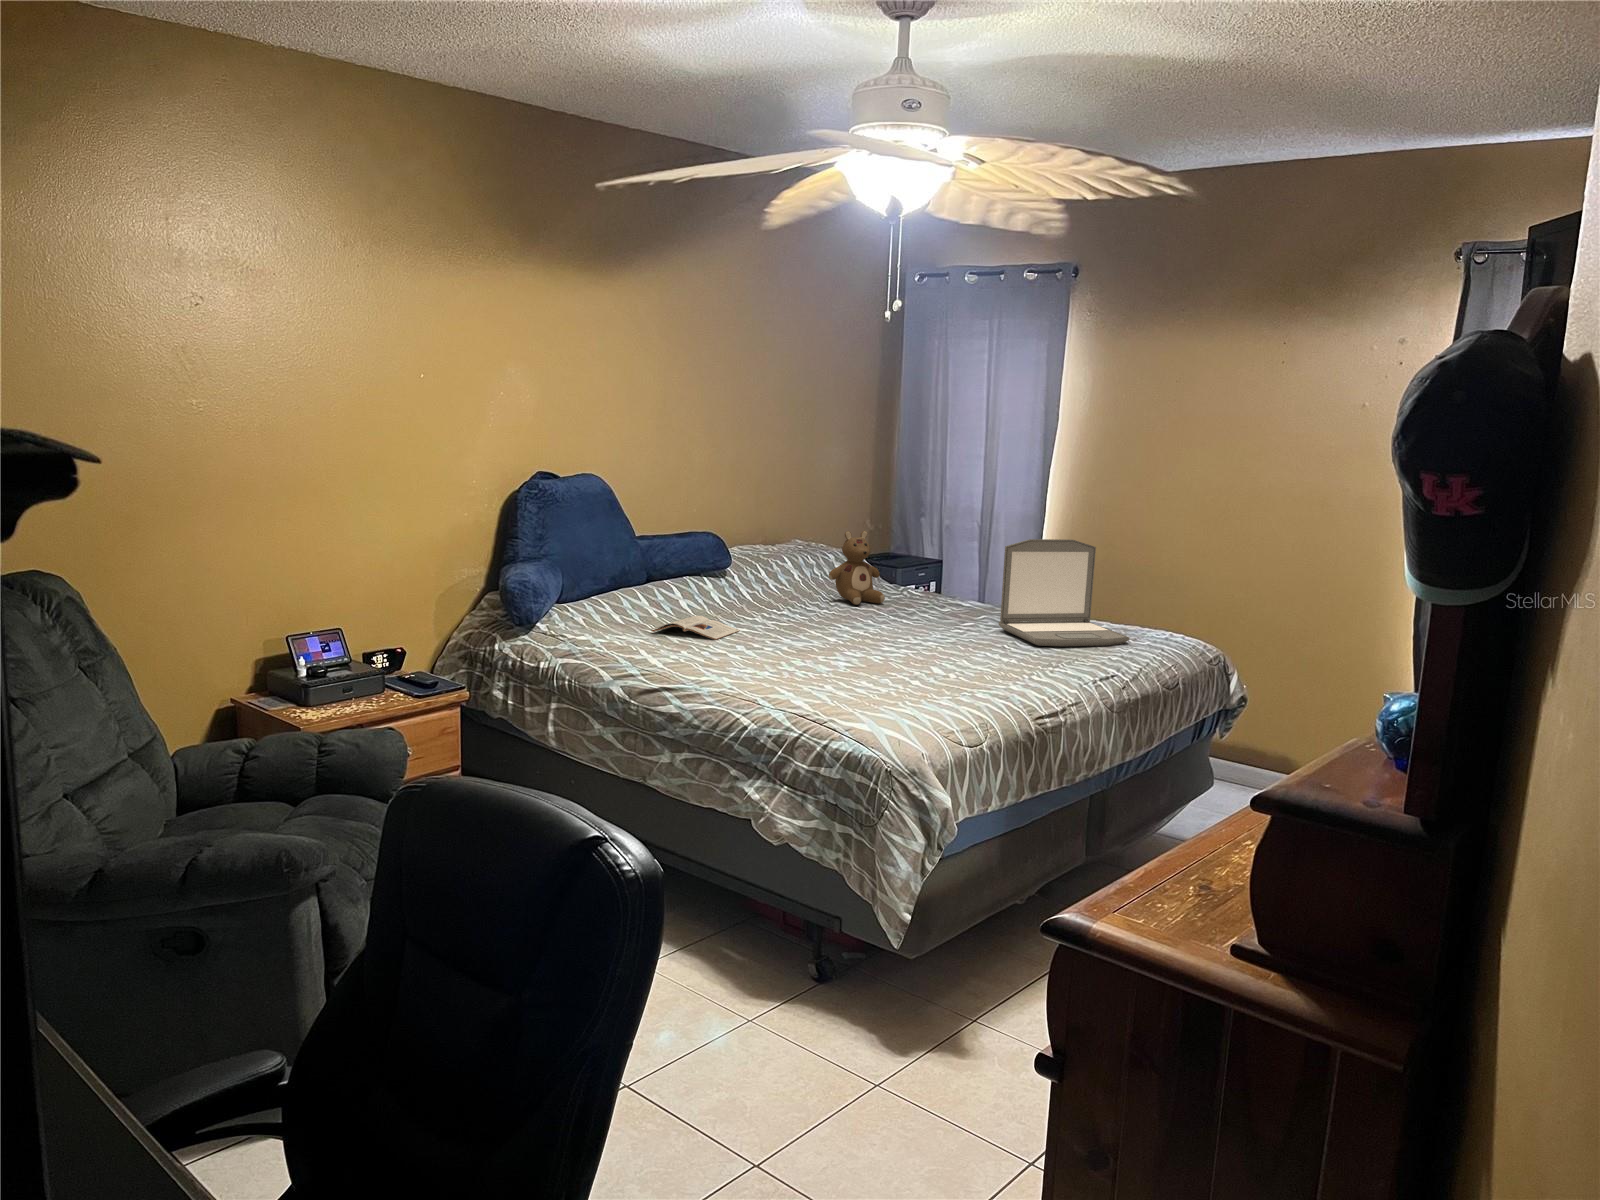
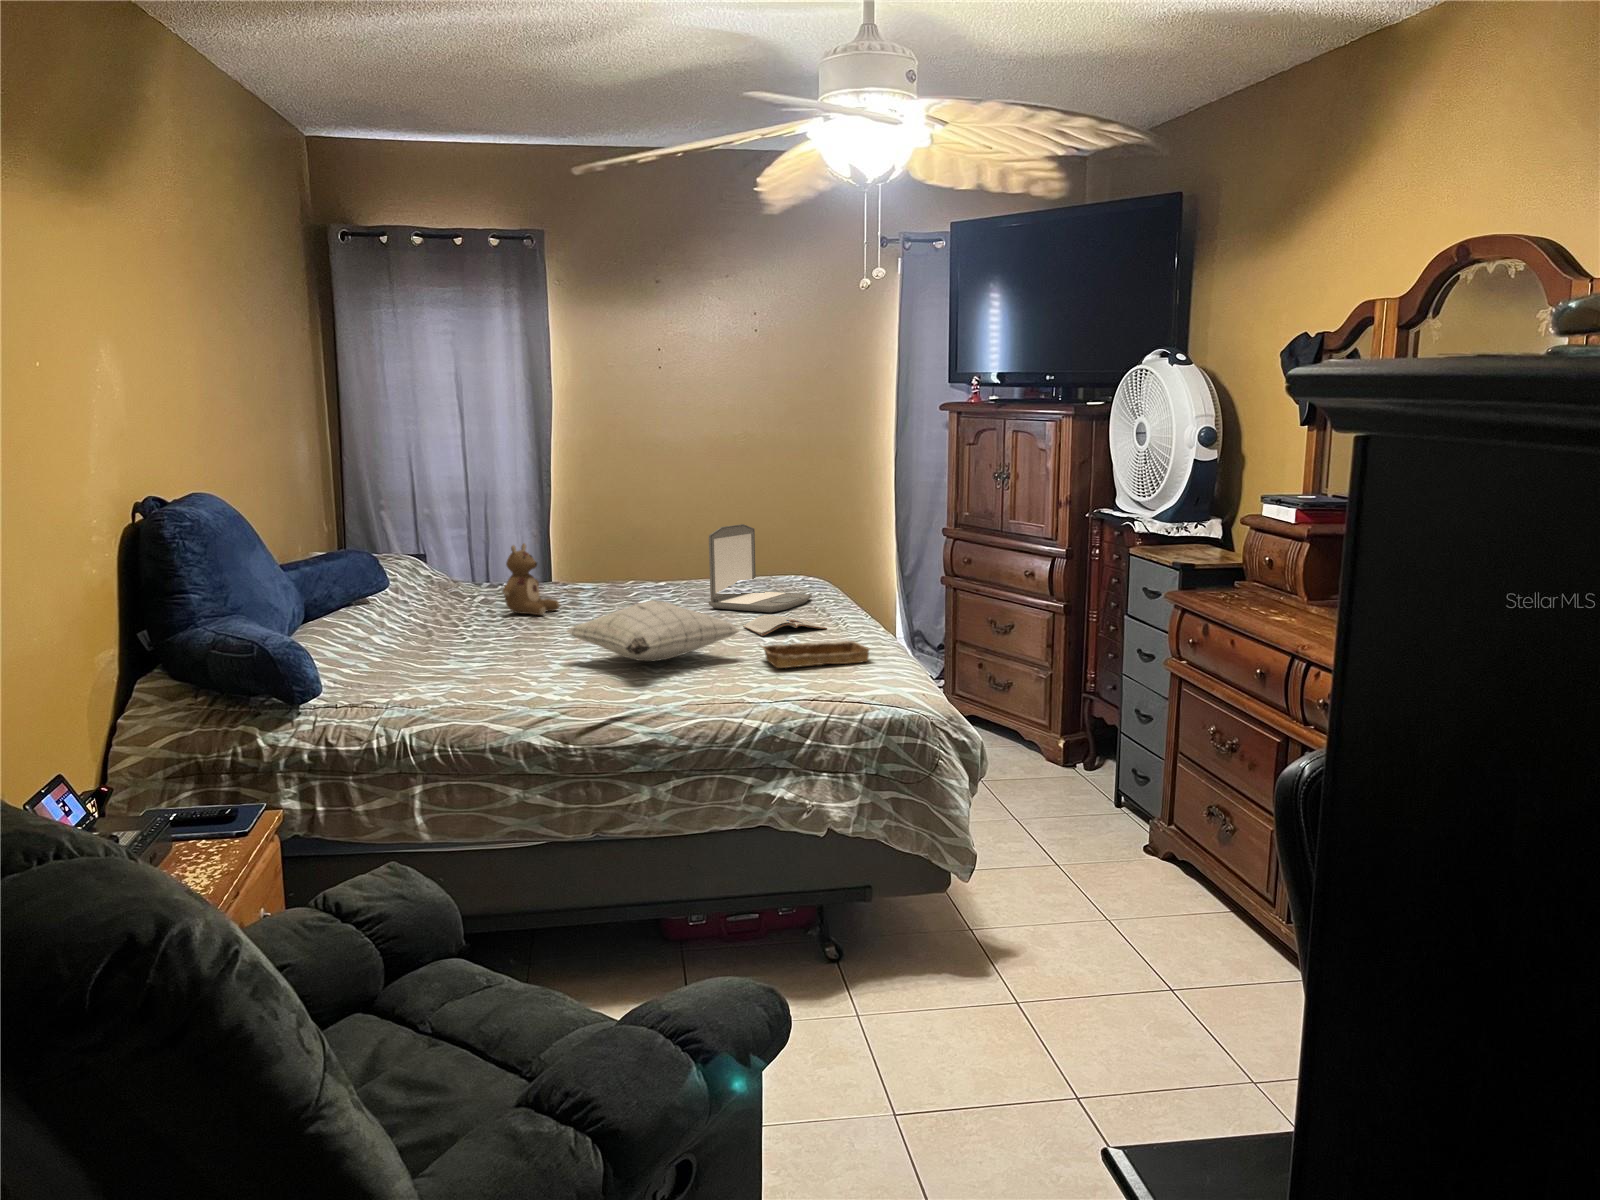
pillow: none [733,599,868,659] -> present [566,600,739,661]
magazine: present [652,616,740,640] -> present [743,615,827,636]
tray: none [850,664,973,704] -> present [761,641,870,668]

